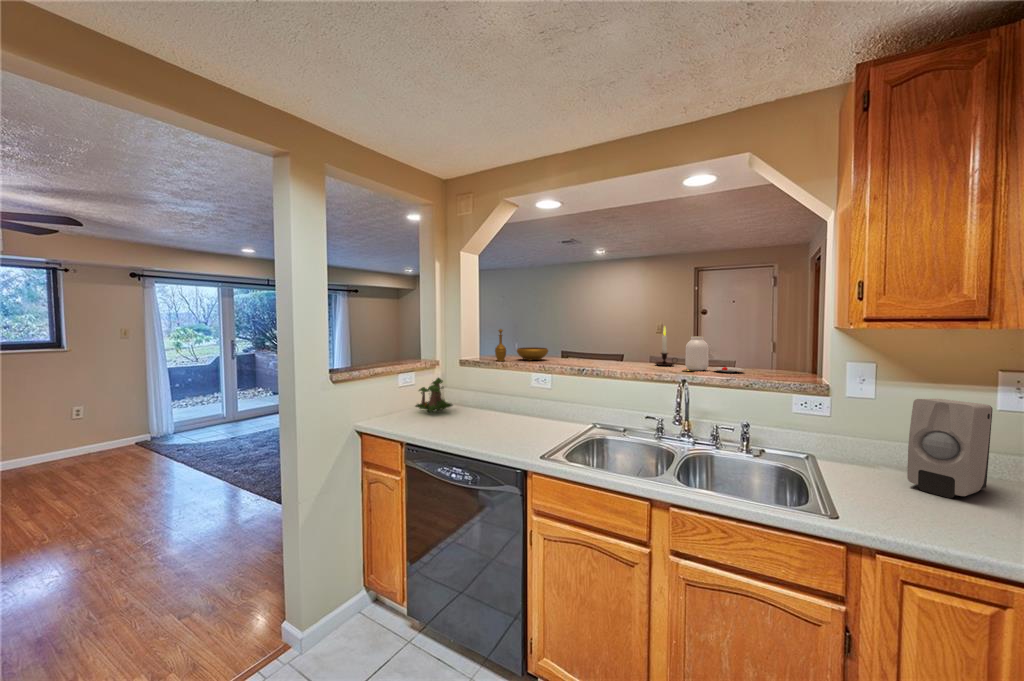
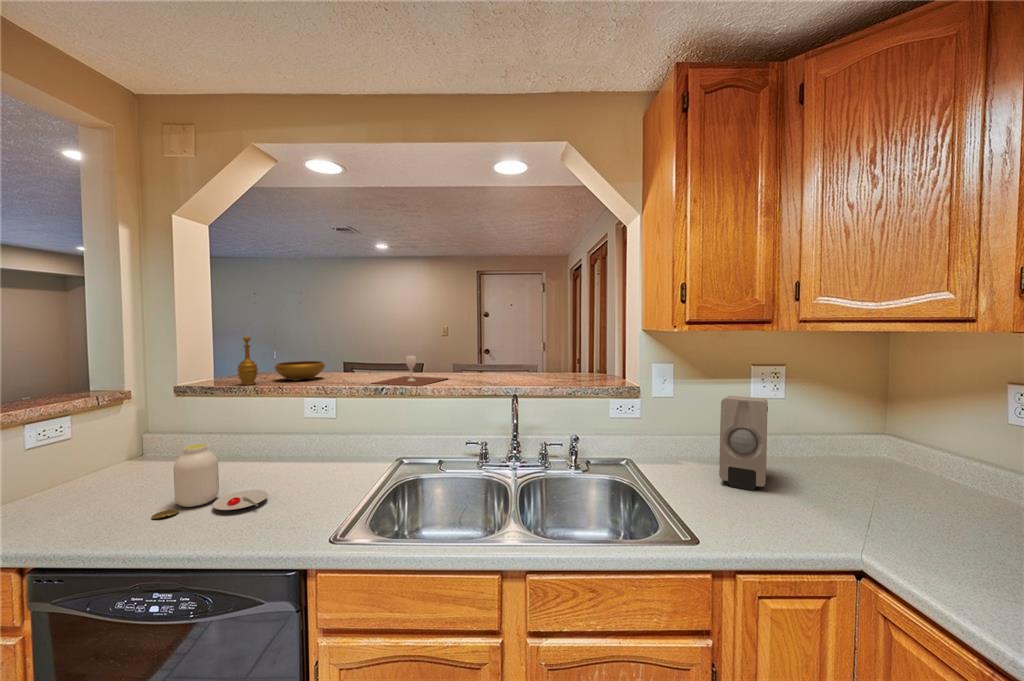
candle: present [655,327,674,366] -> none [465,329,490,377]
jar: present [682,336,744,372] -> present [151,444,268,519]
wine glass: none [577,345,640,369] -> present [374,355,448,386]
plant: present [416,378,452,412] -> none [66,400,158,488]

